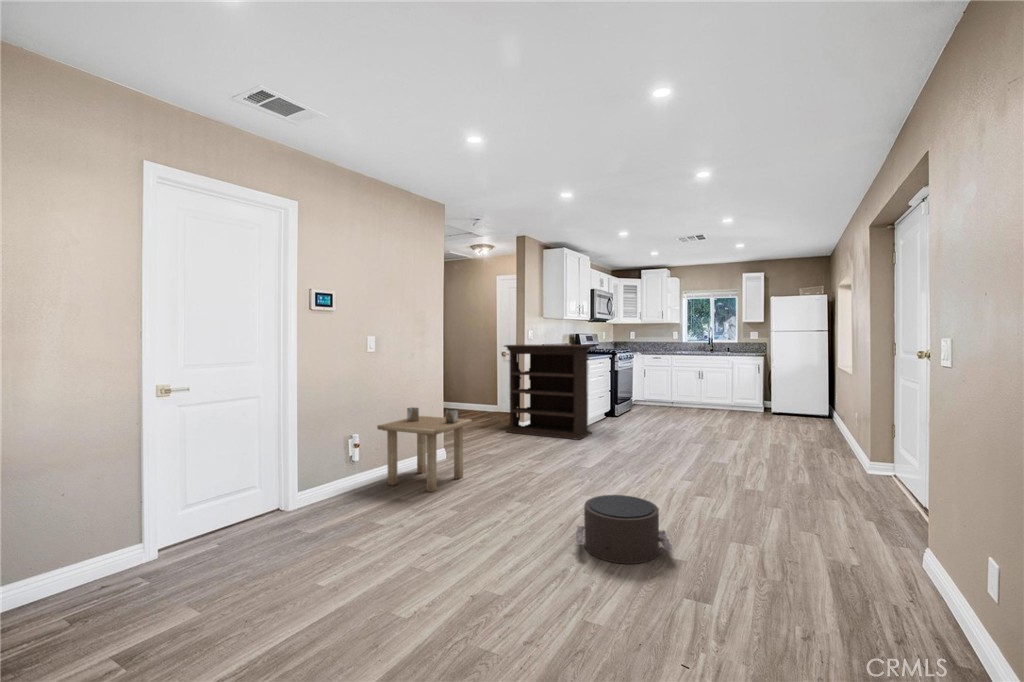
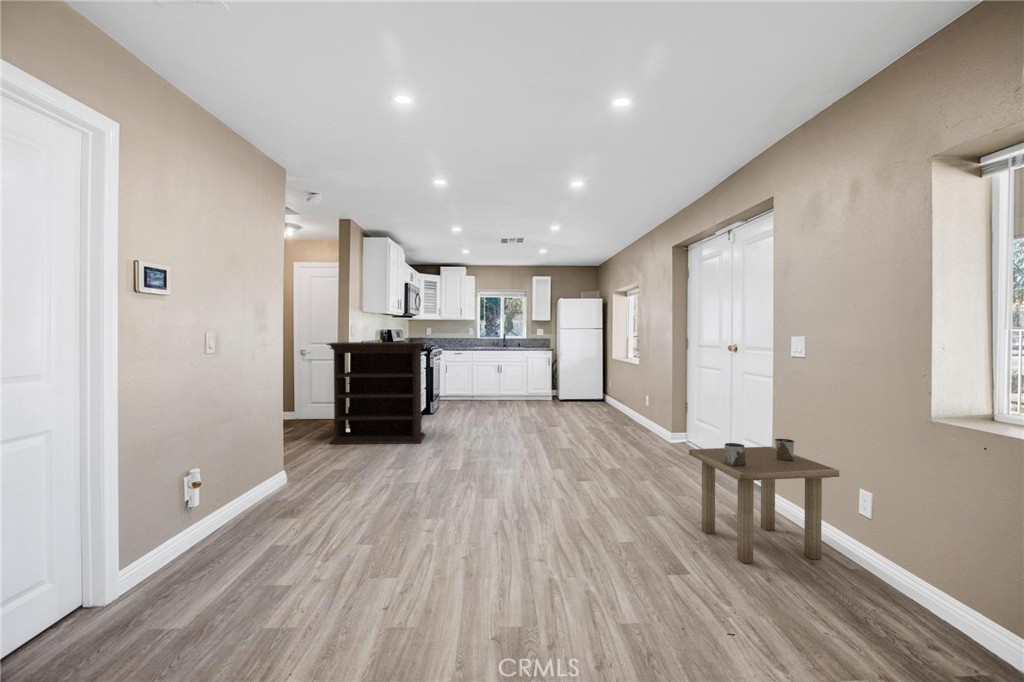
side table: present [377,408,472,492] -> present [689,439,839,563]
pouf: present [576,495,672,564] -> none [521,491,619,558]

